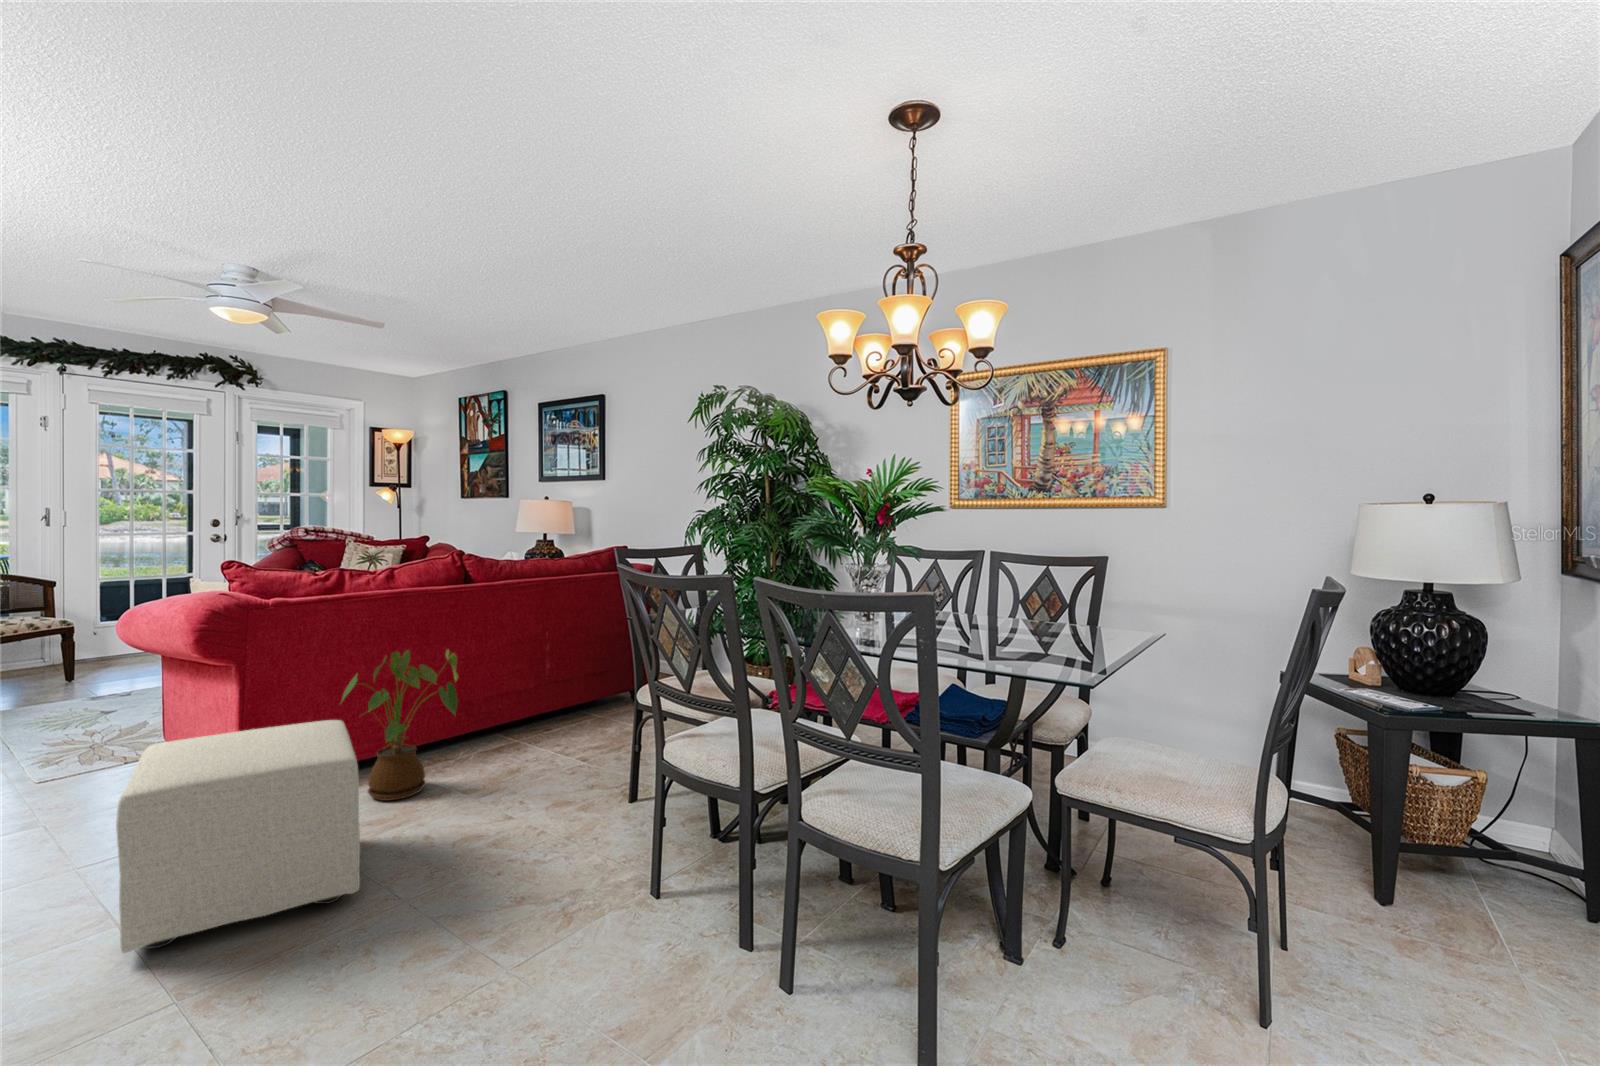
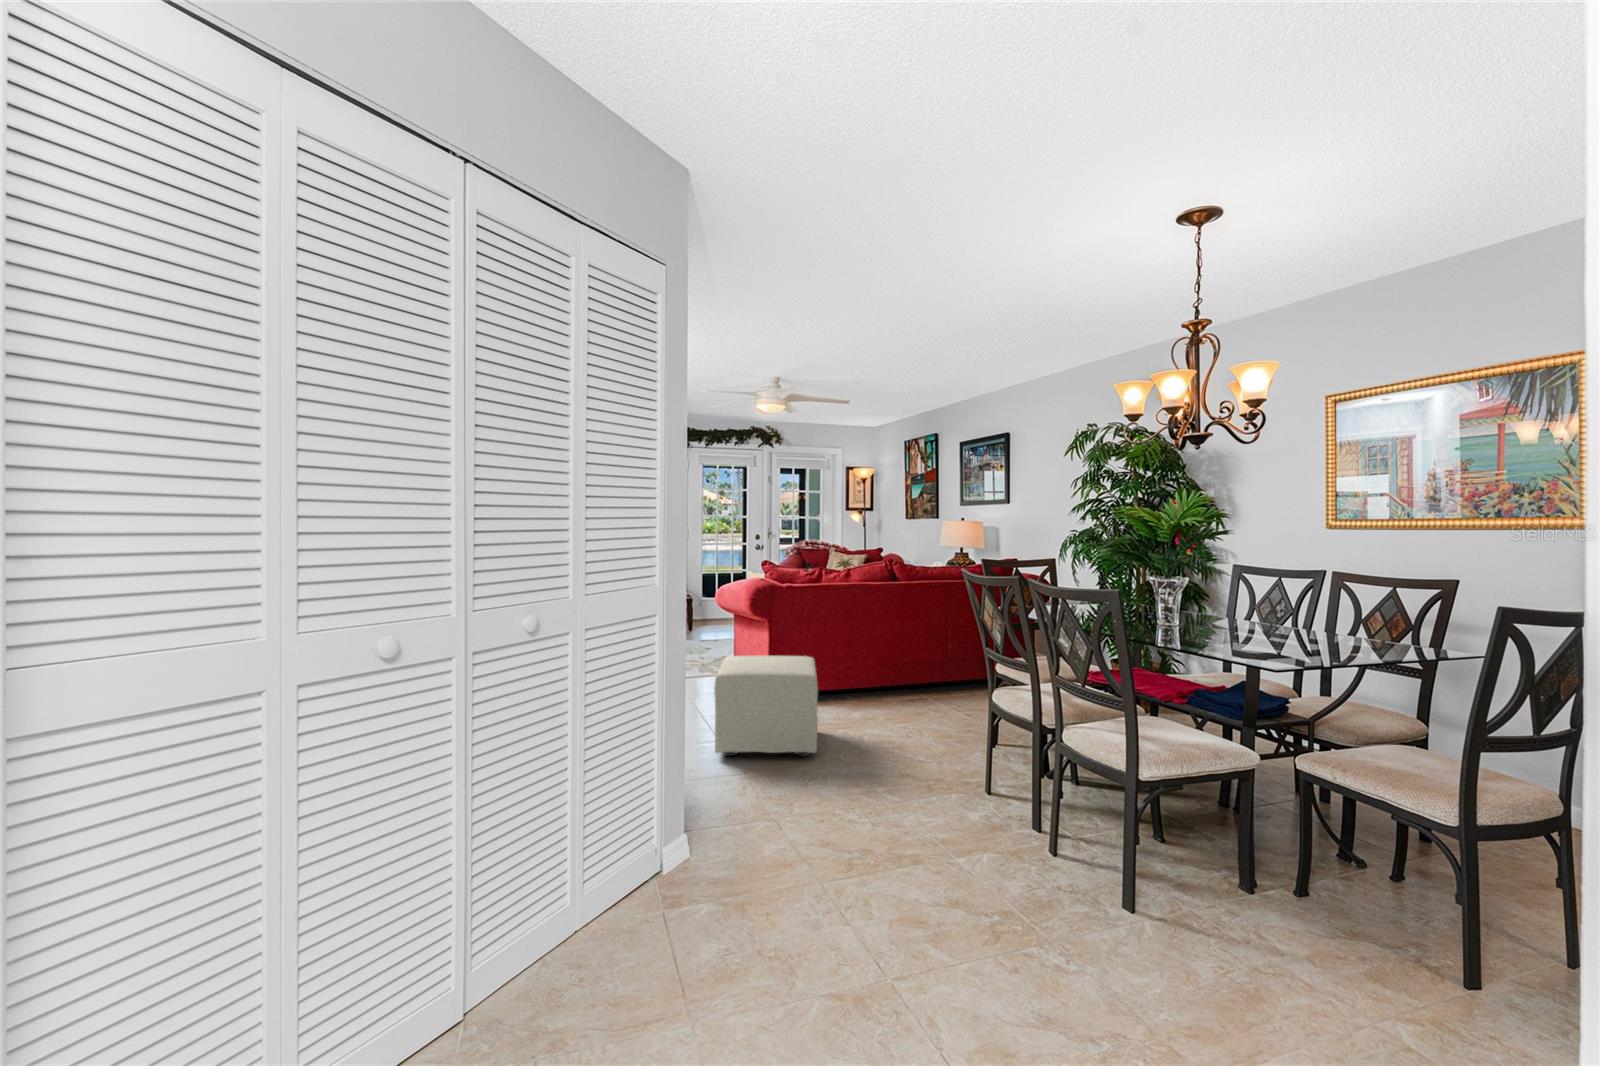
house plant: present [342,650,458,801] -> none [814,622,883,716]

